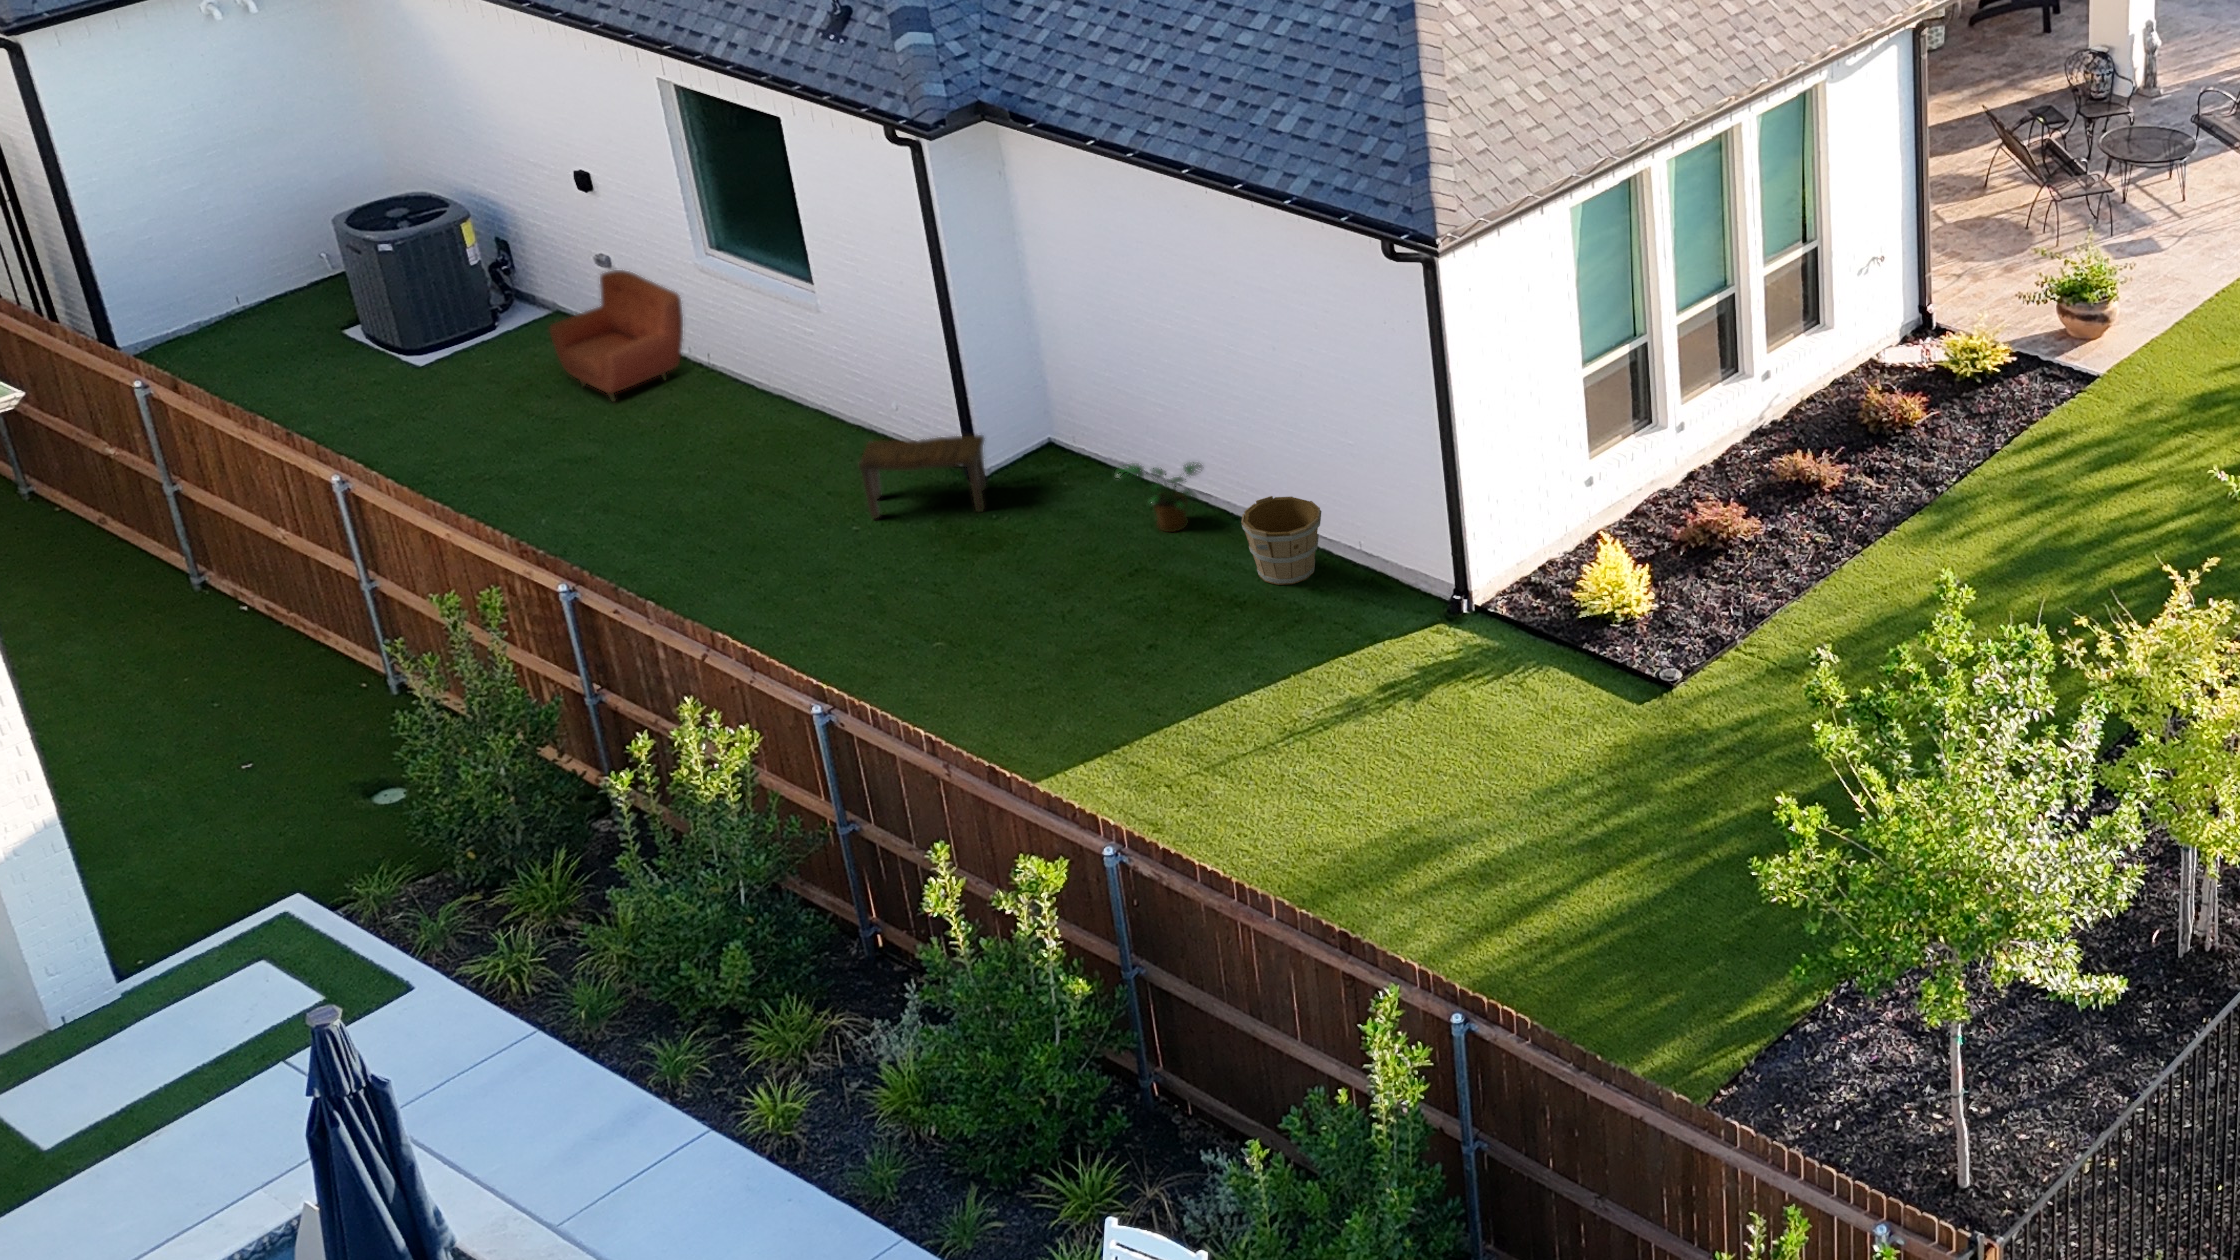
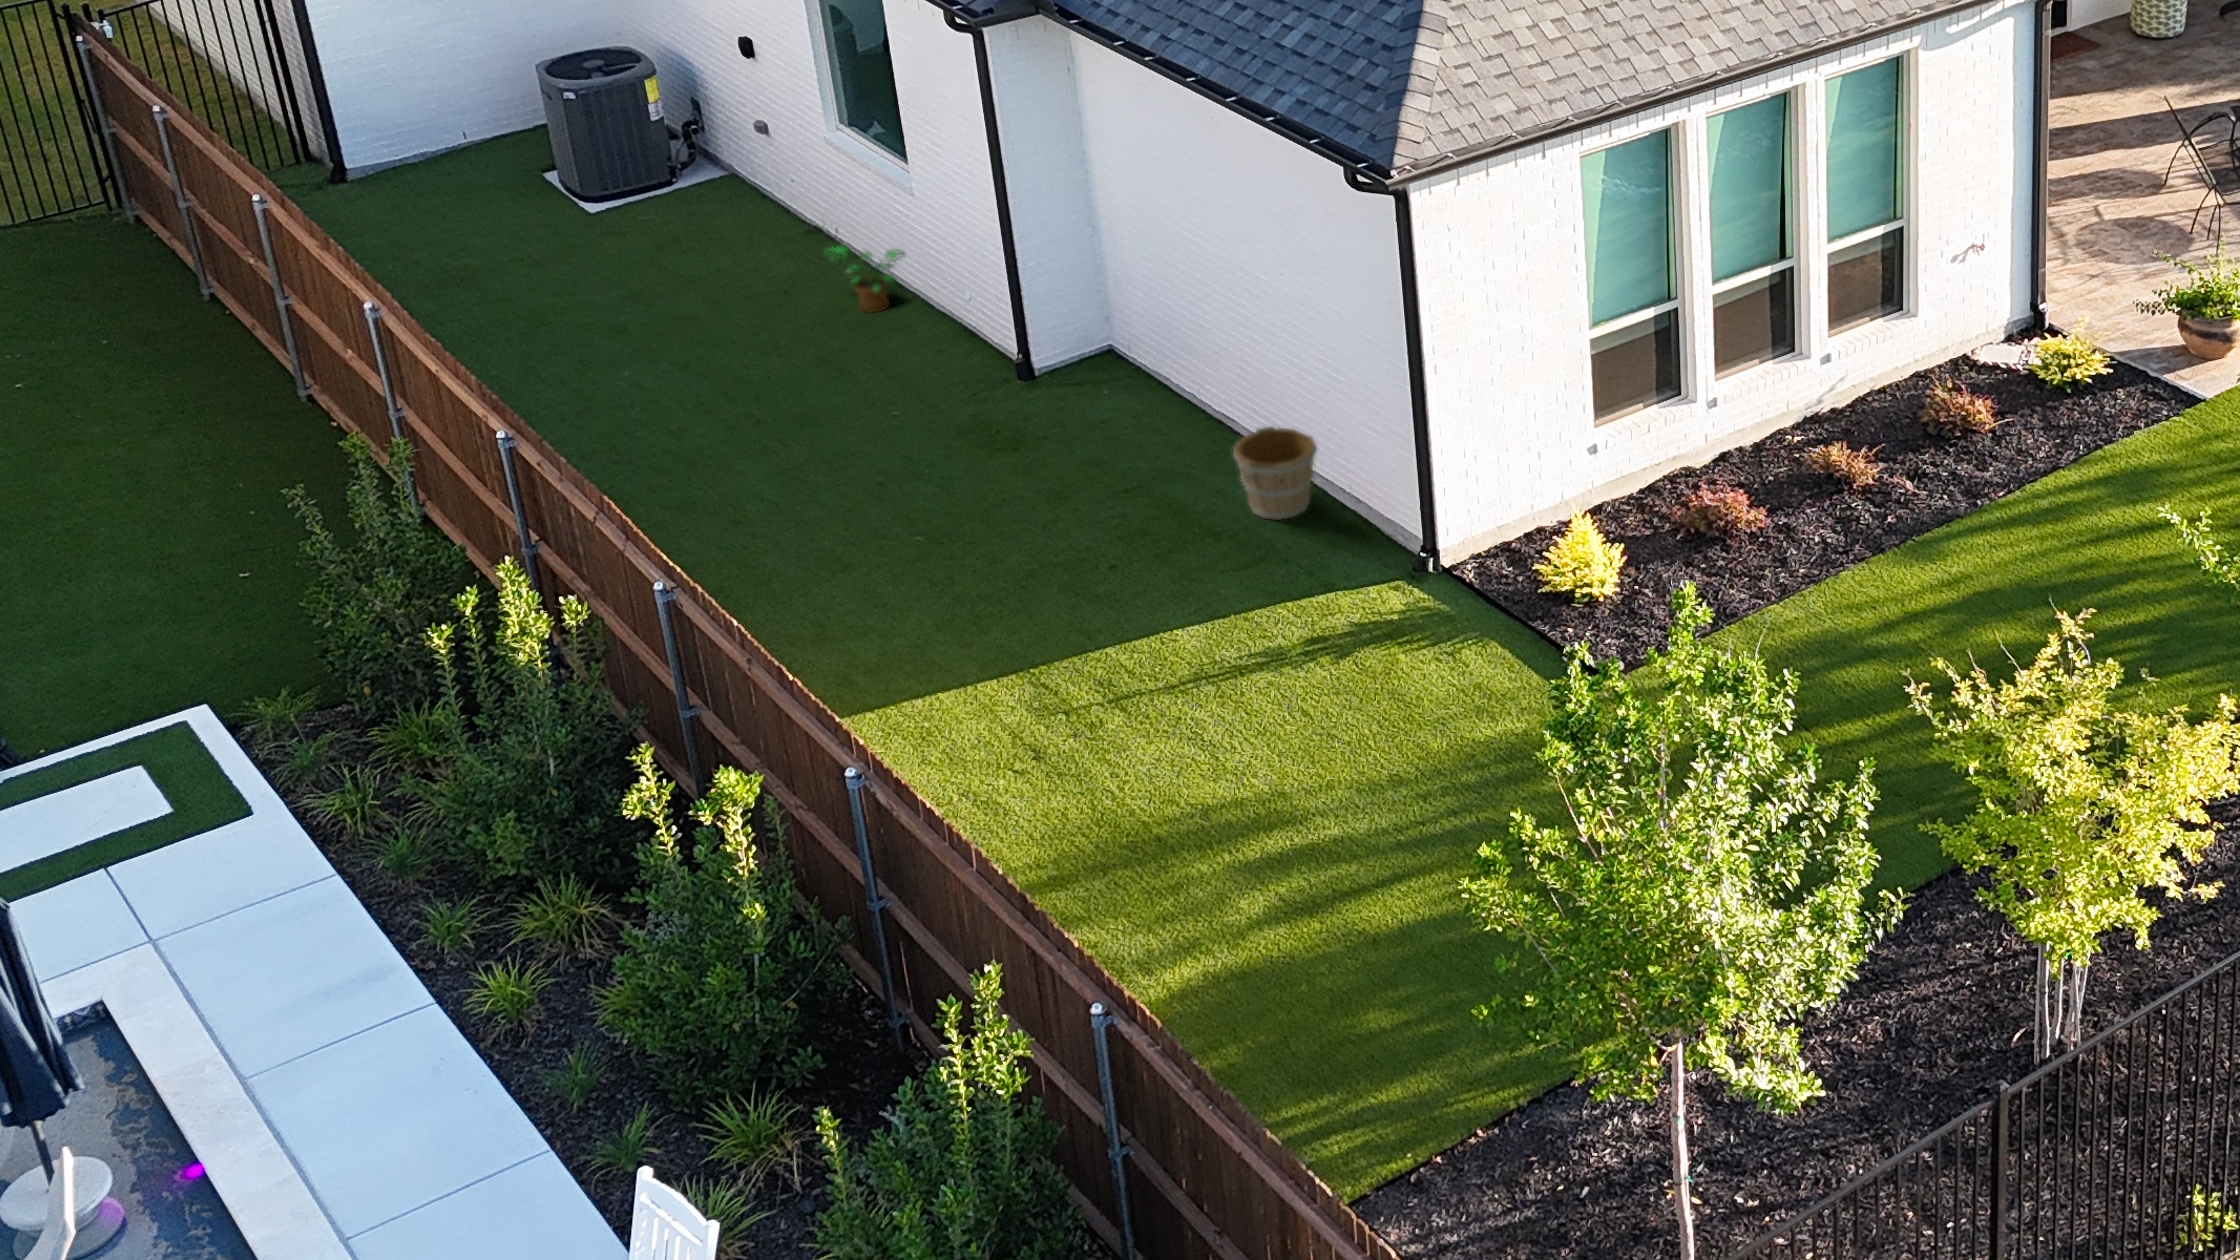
armchair: present [549,270,683,401] -> none [693,137,812,265]
bench: present [859,435,985,519] -> none [903,326,1034,411]
potted plant: present [1115,462,1202,532] -> present [823,245,904,312]

